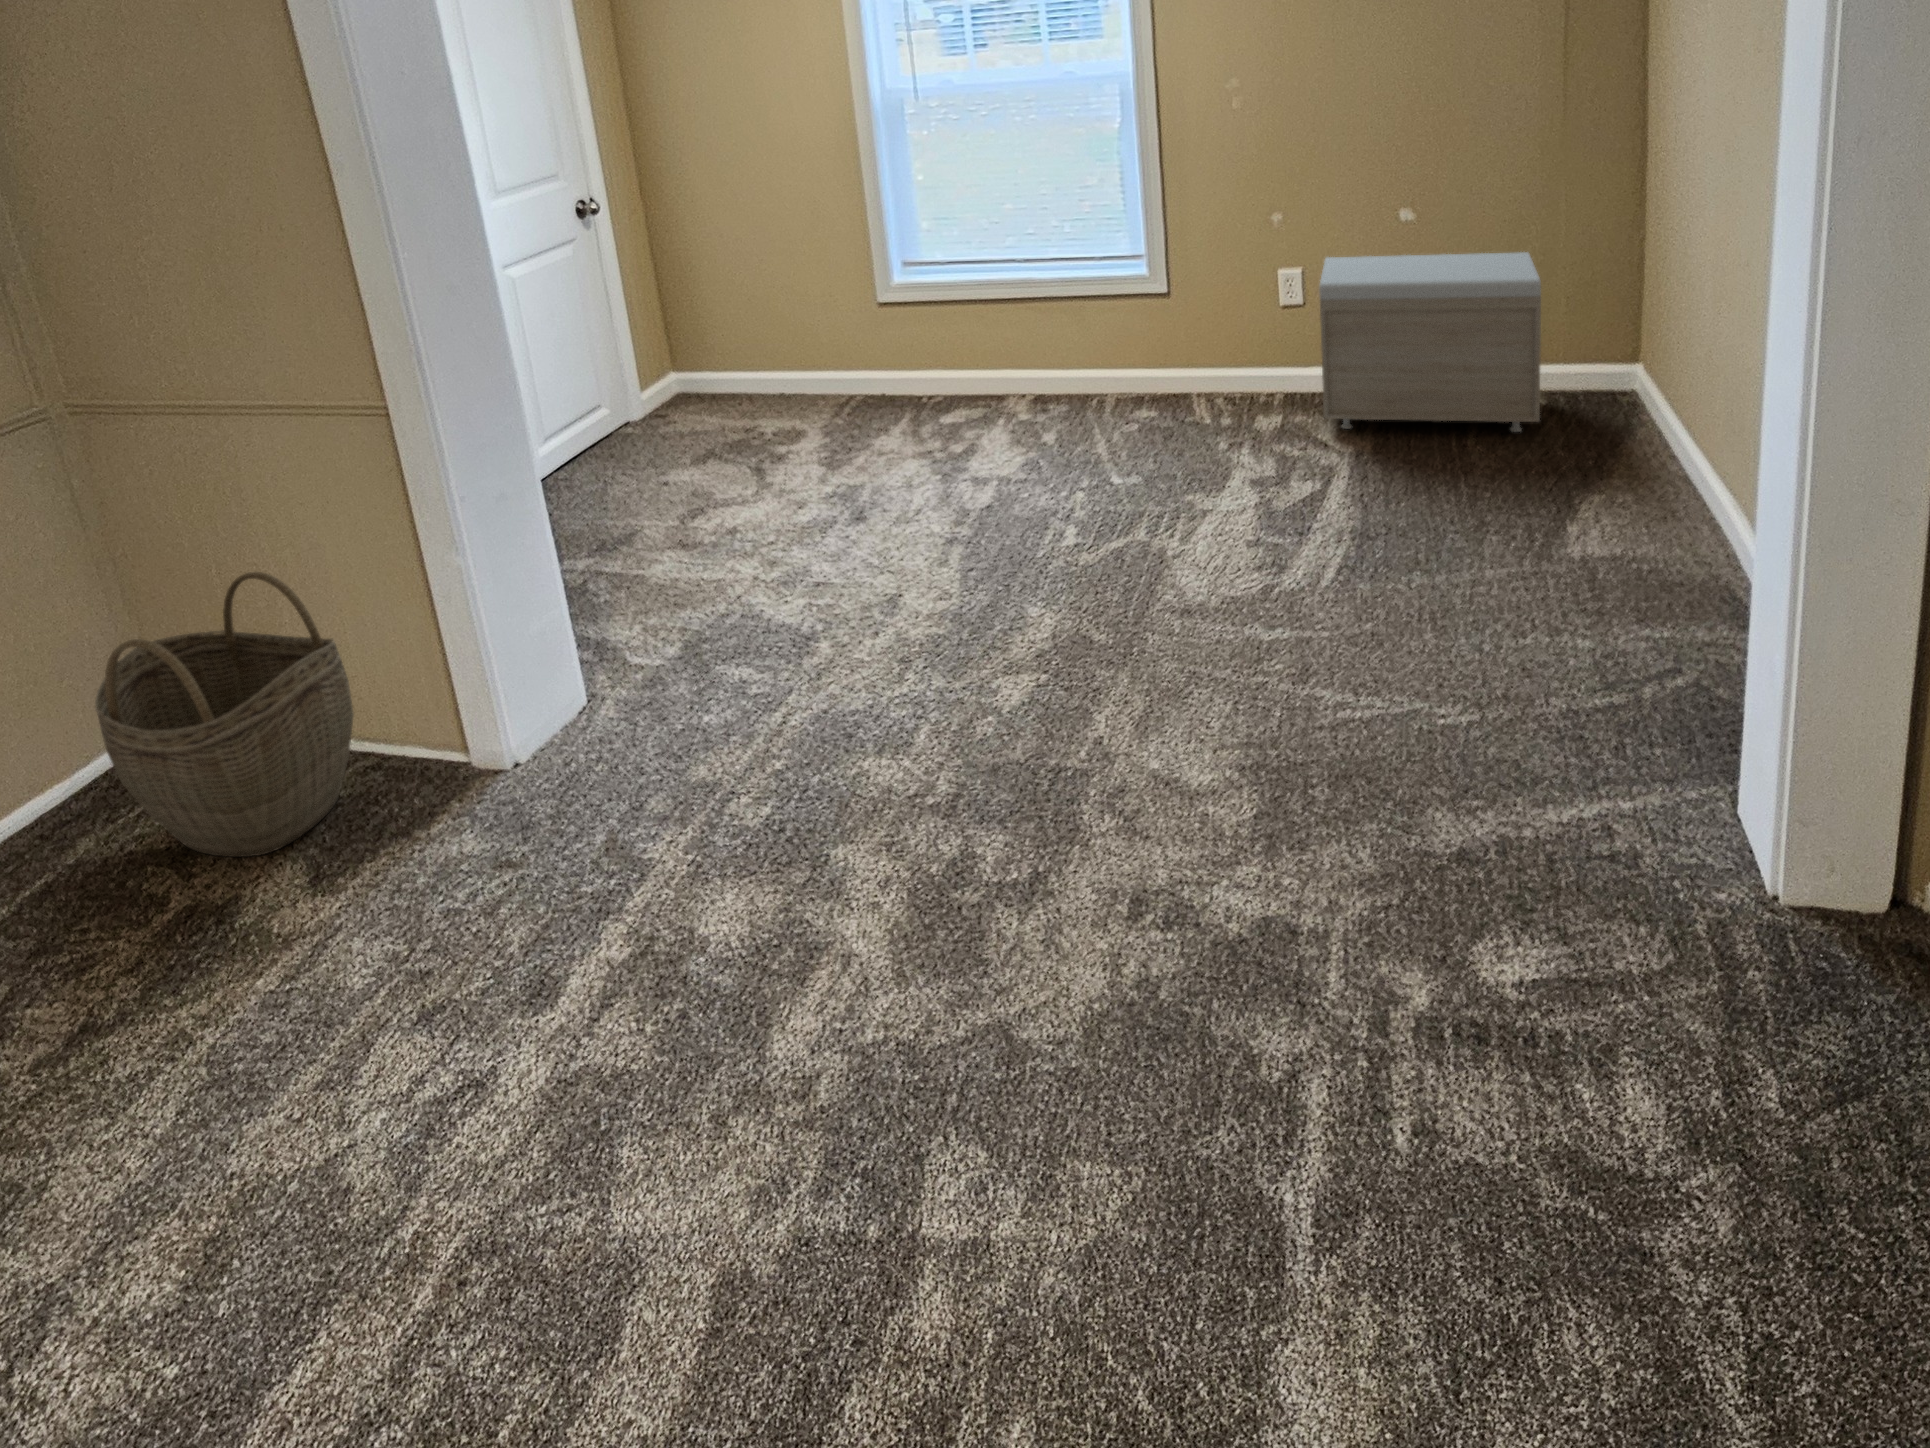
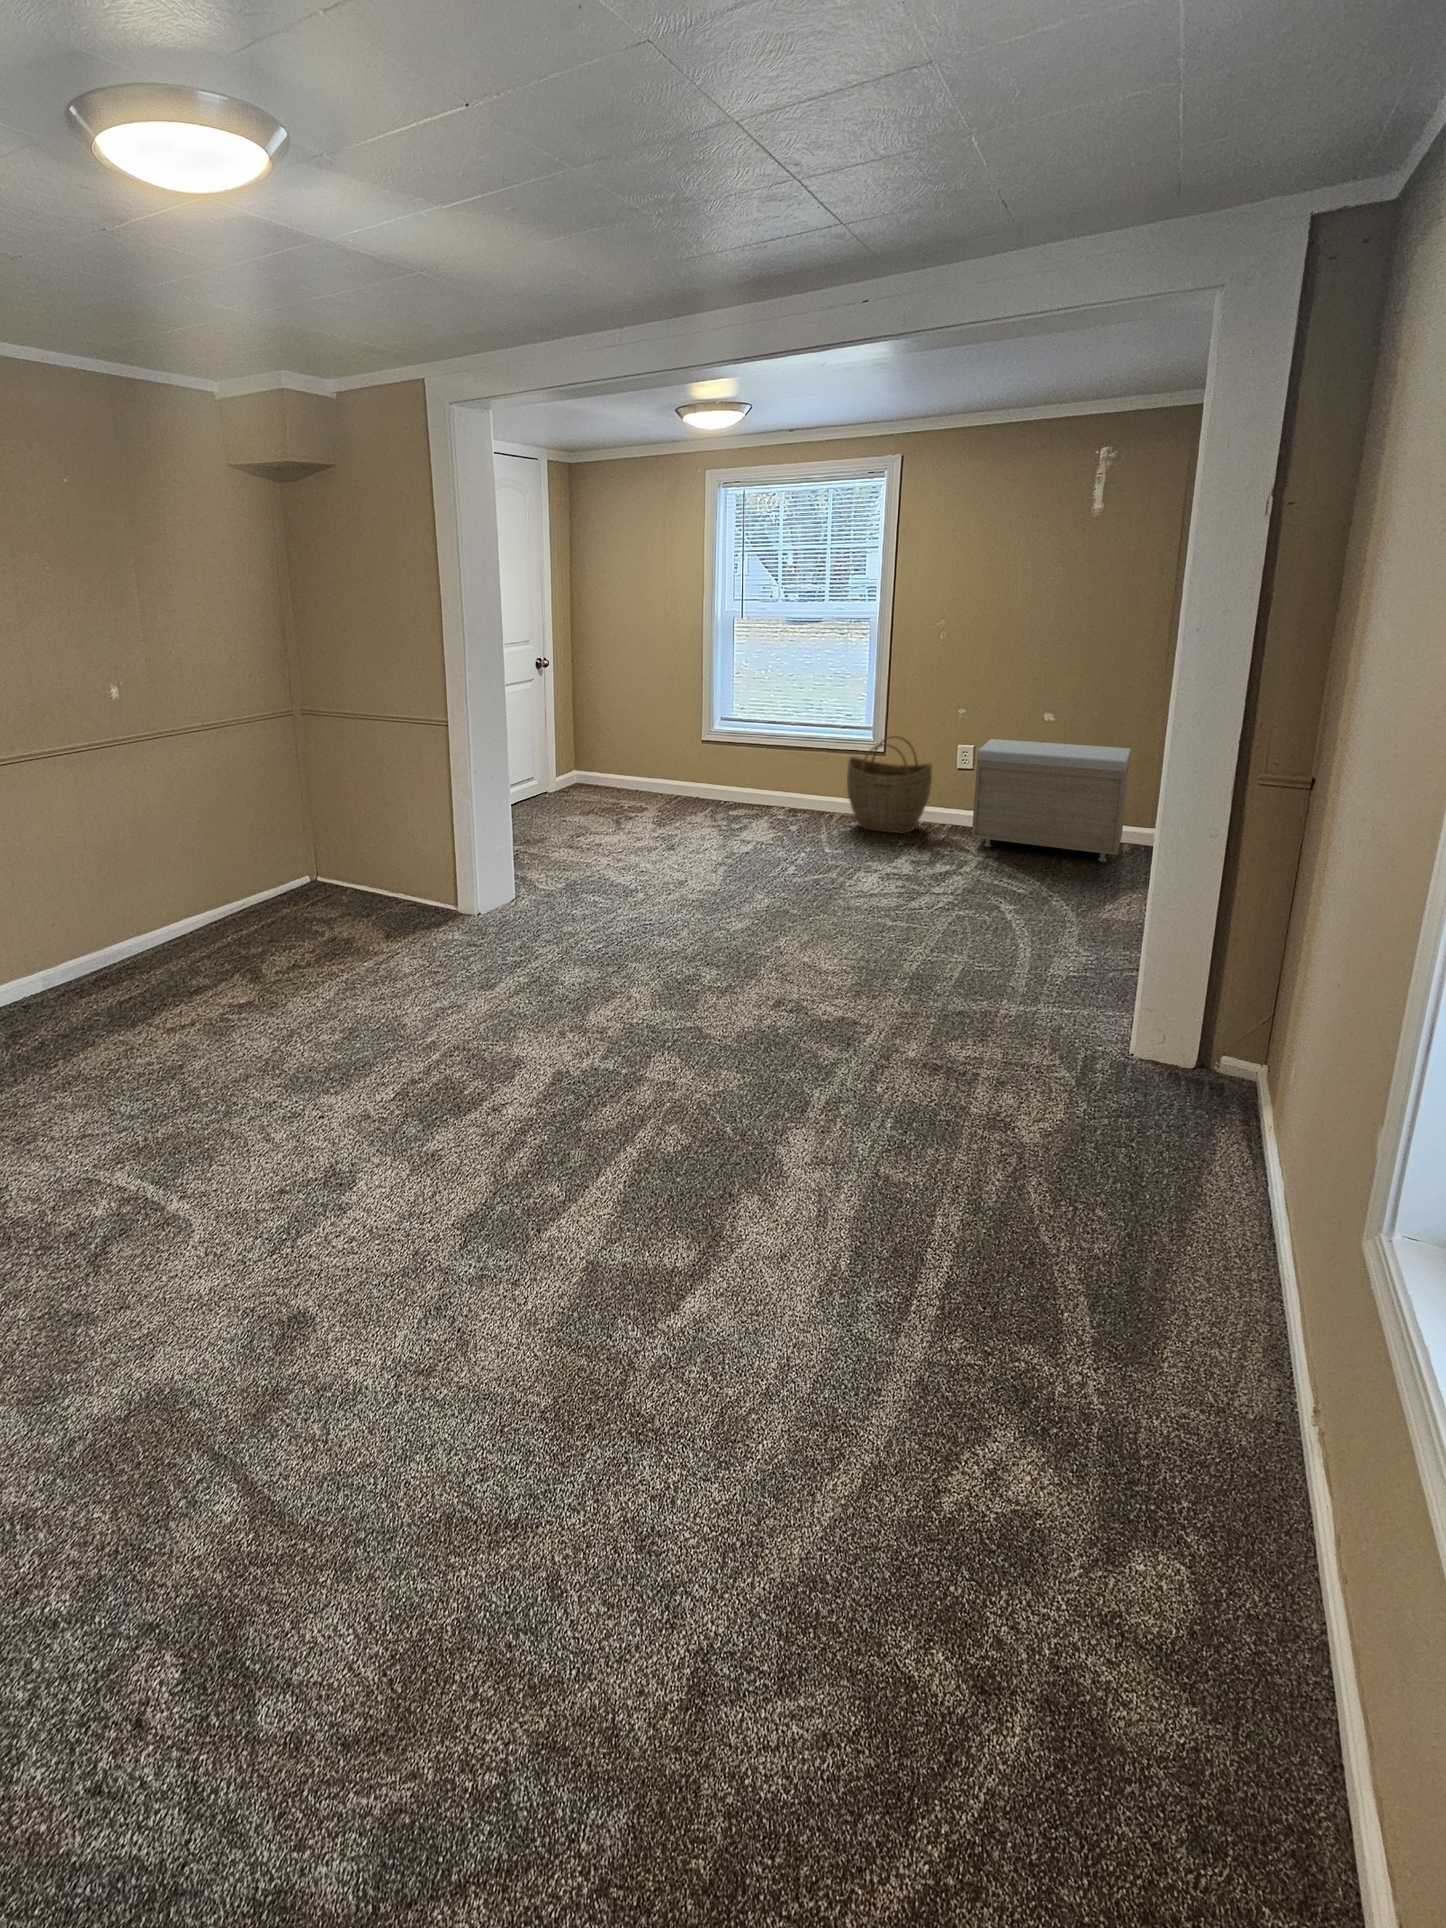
woven basket: present [95,572,354,857] -> present [847,736,932,833]

